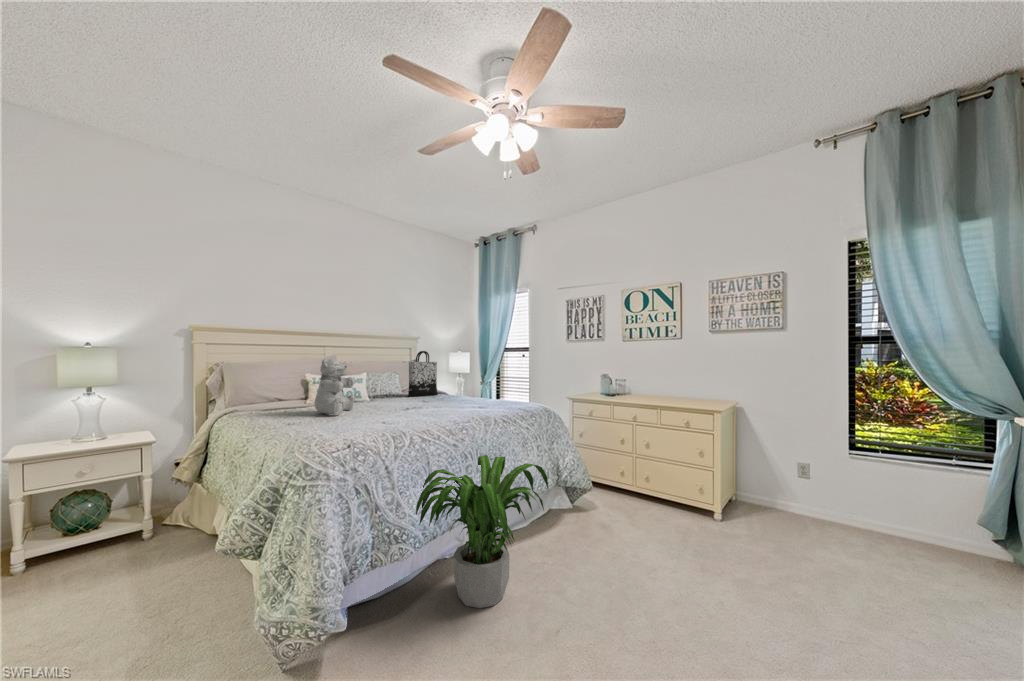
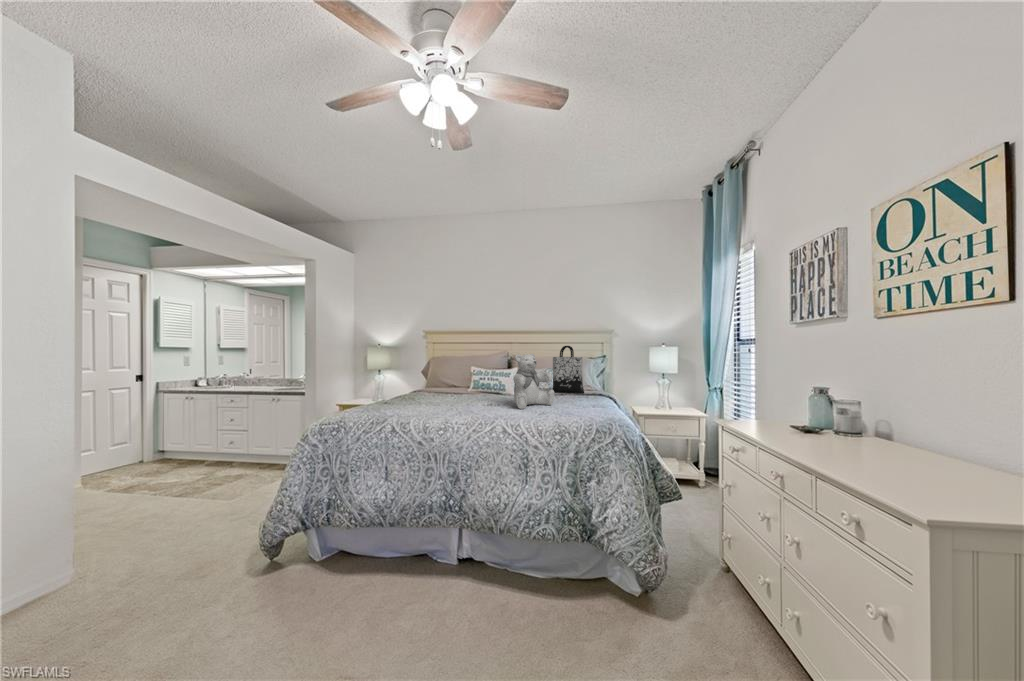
teddy bear: present [315,359,355,416] -> present [513,354,555,409]
potted plant: present [416,455,548,608] -> none [281,461,459,618]

